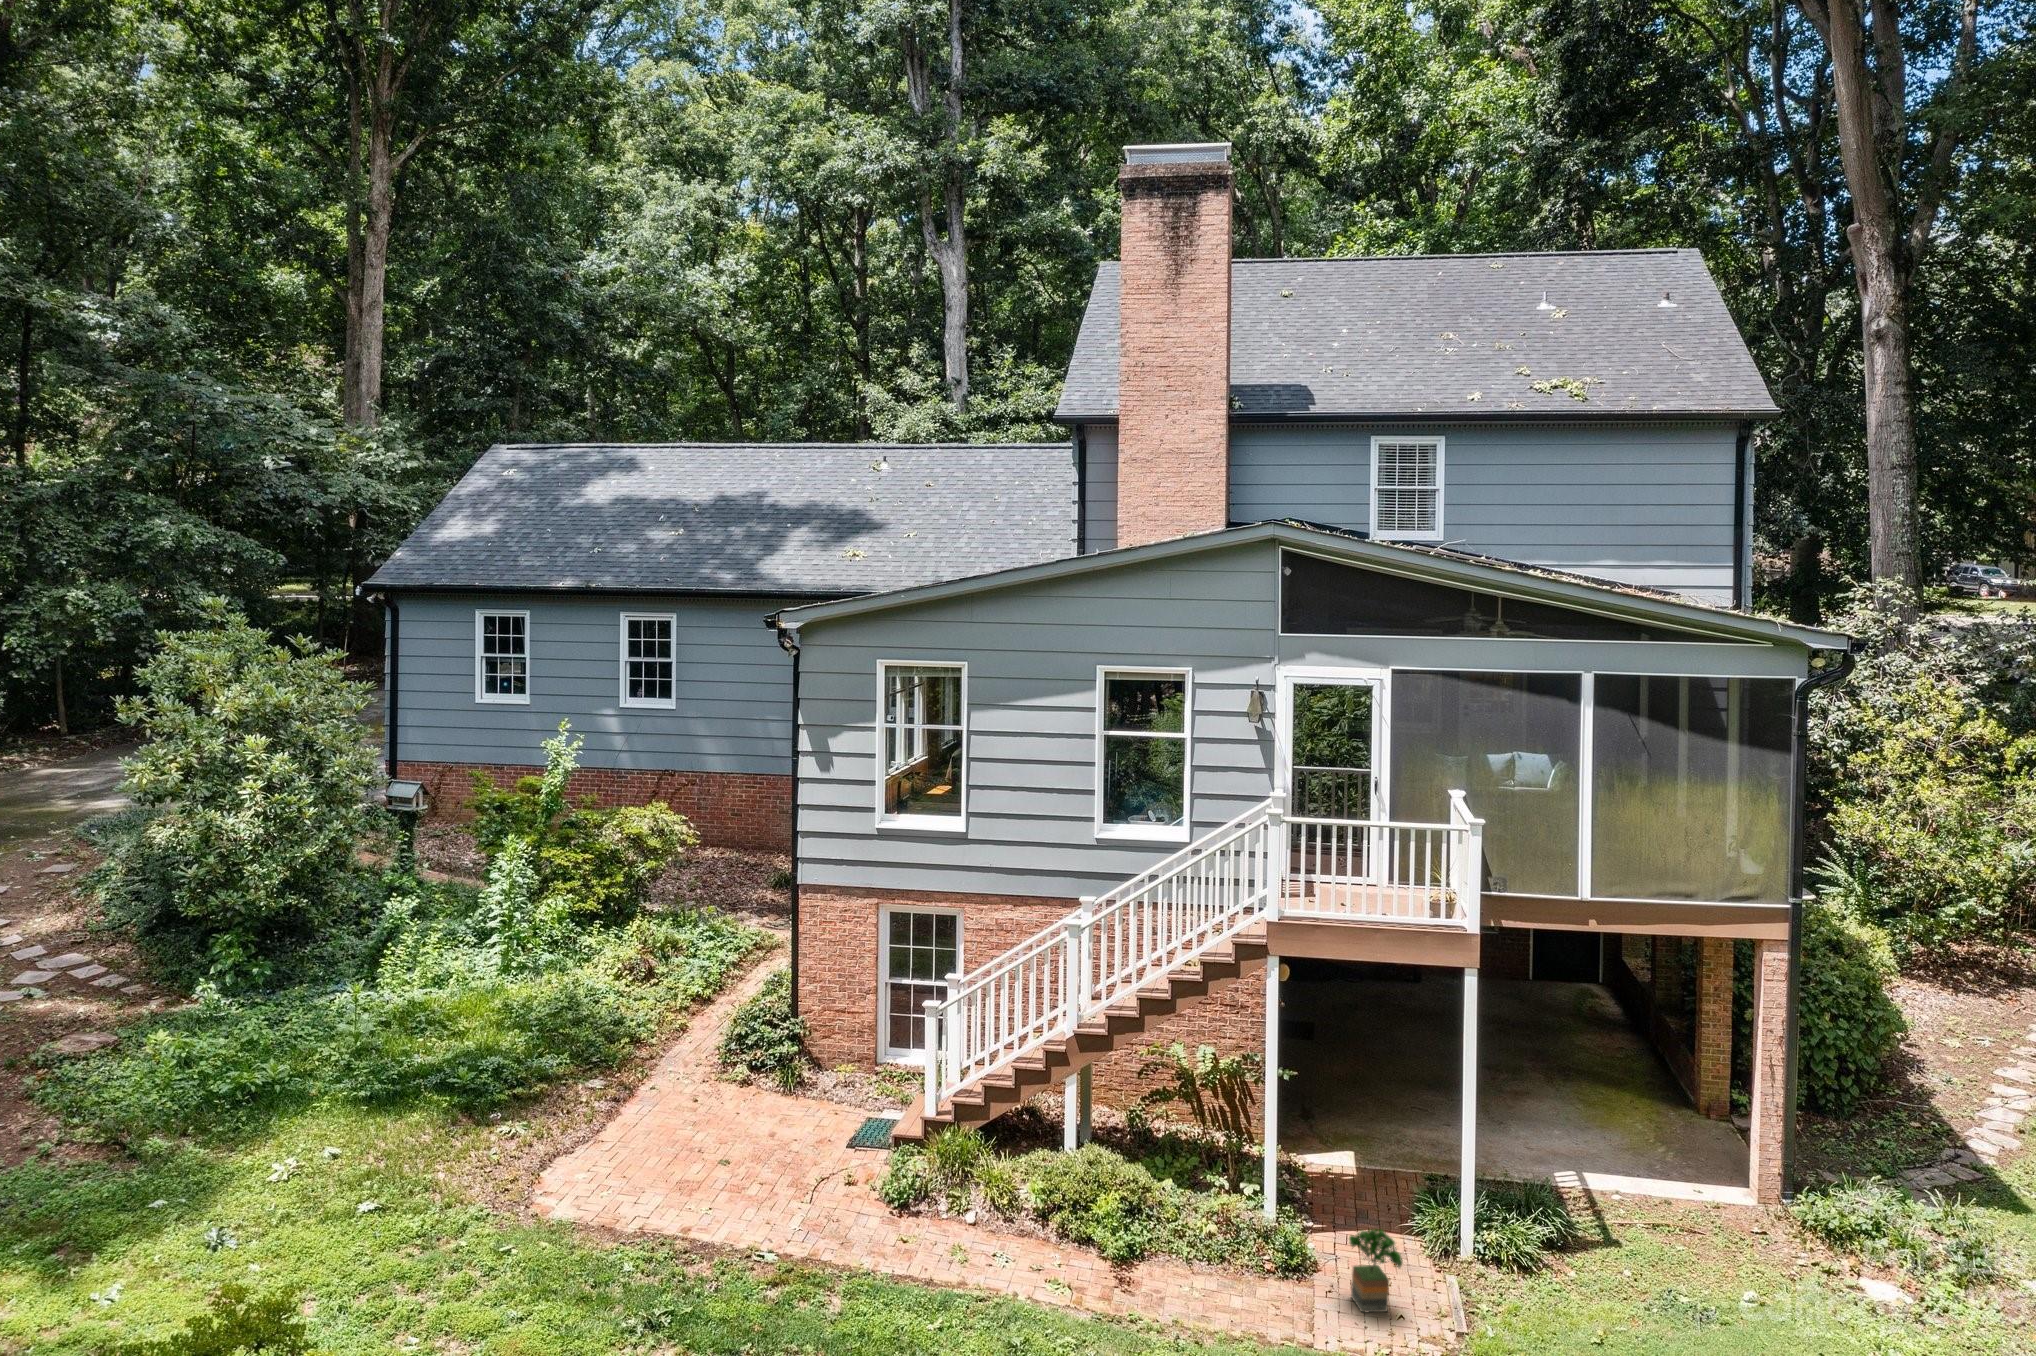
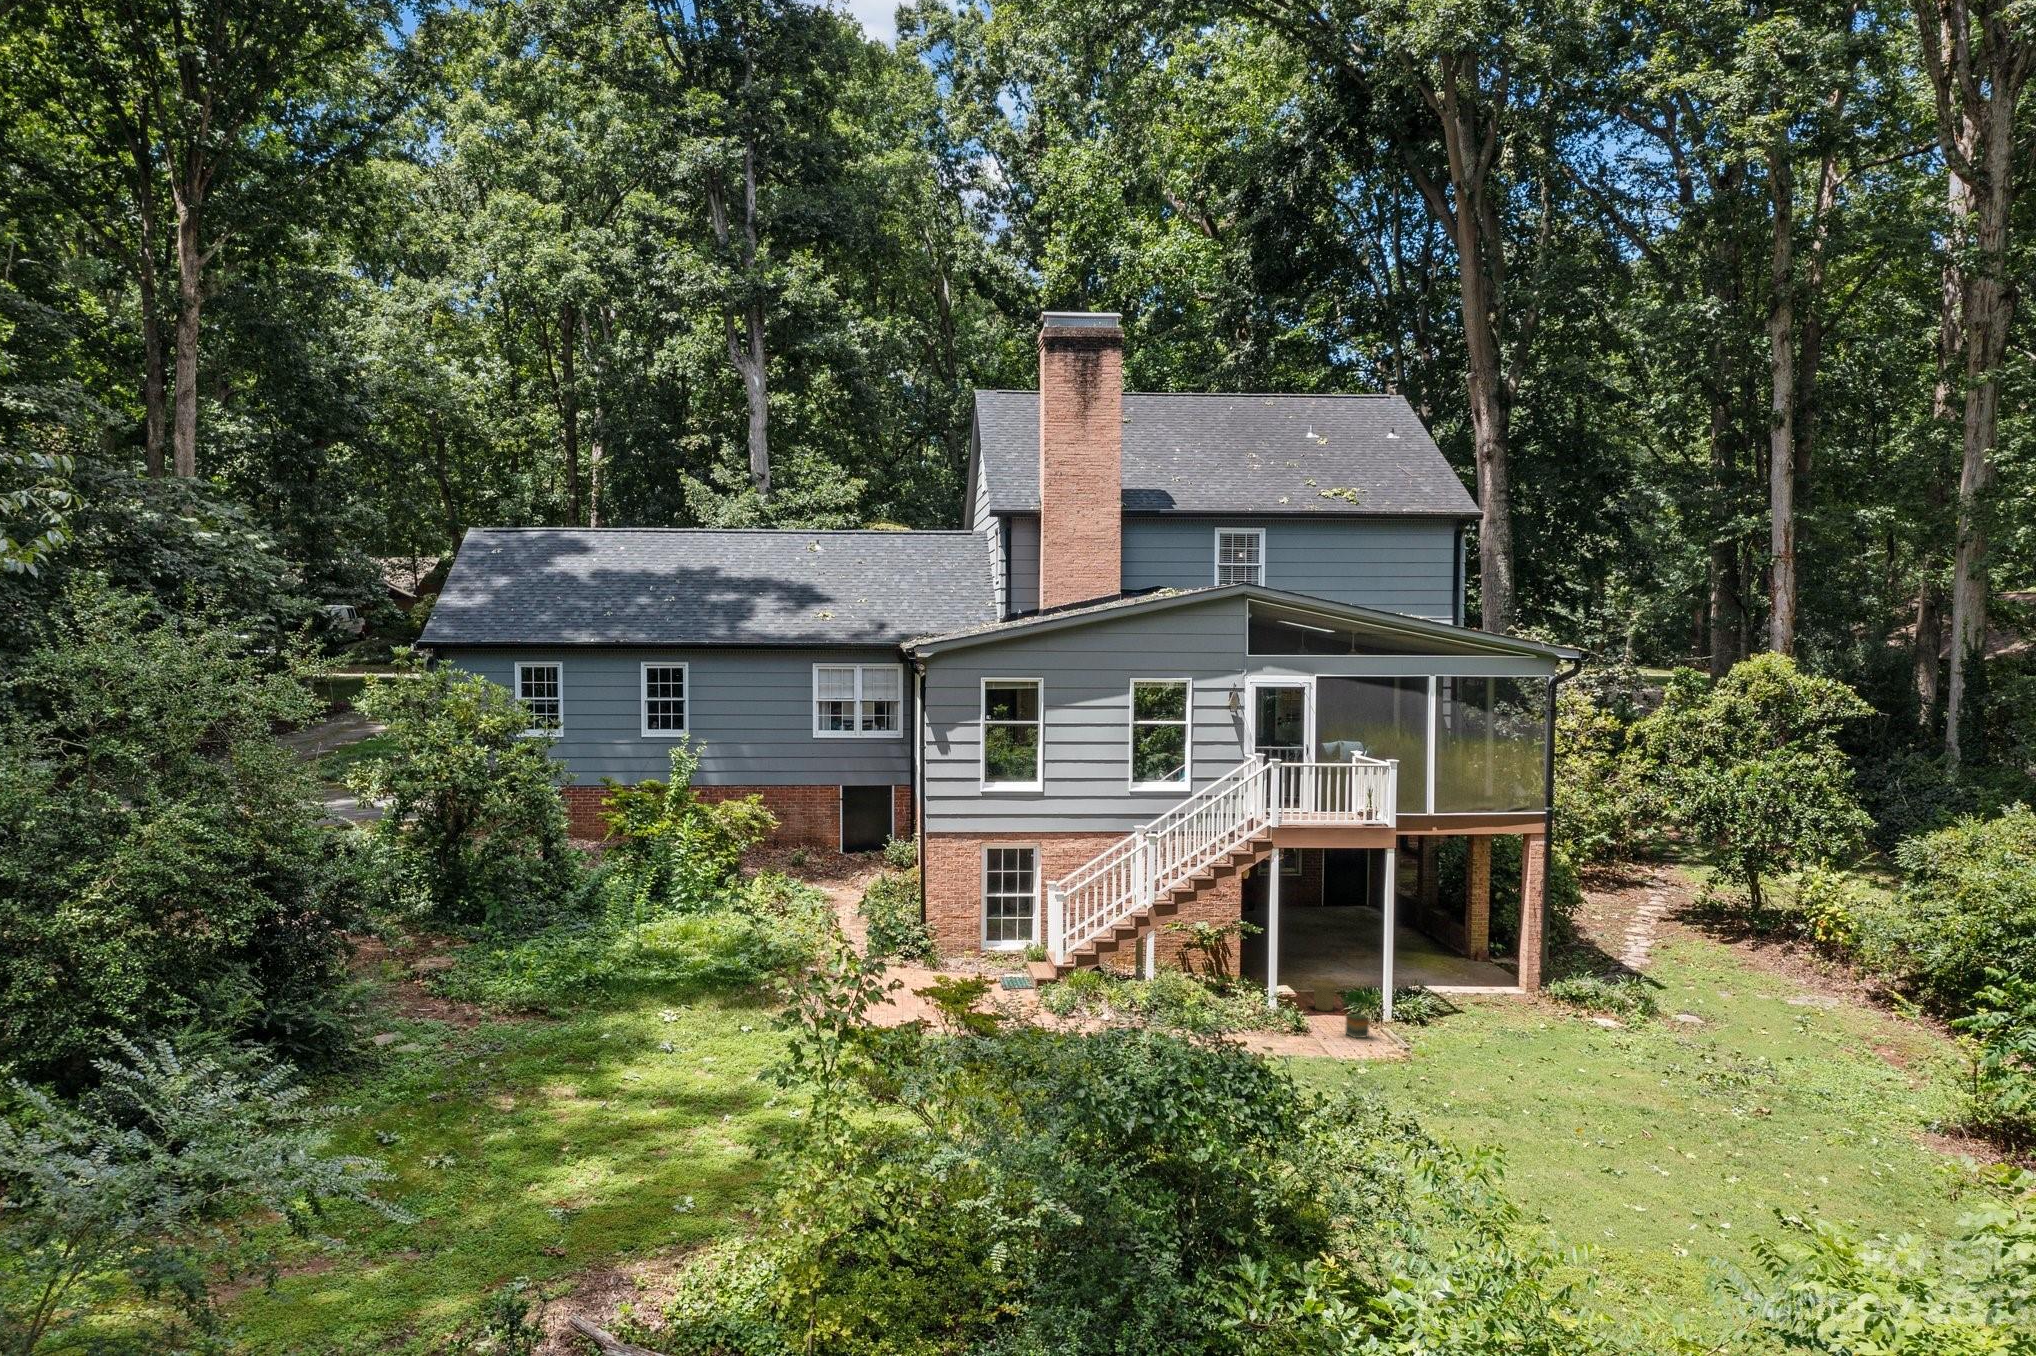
basket: none [1340,1164,1387,1222] -> present [1310,979,1338,1011]

